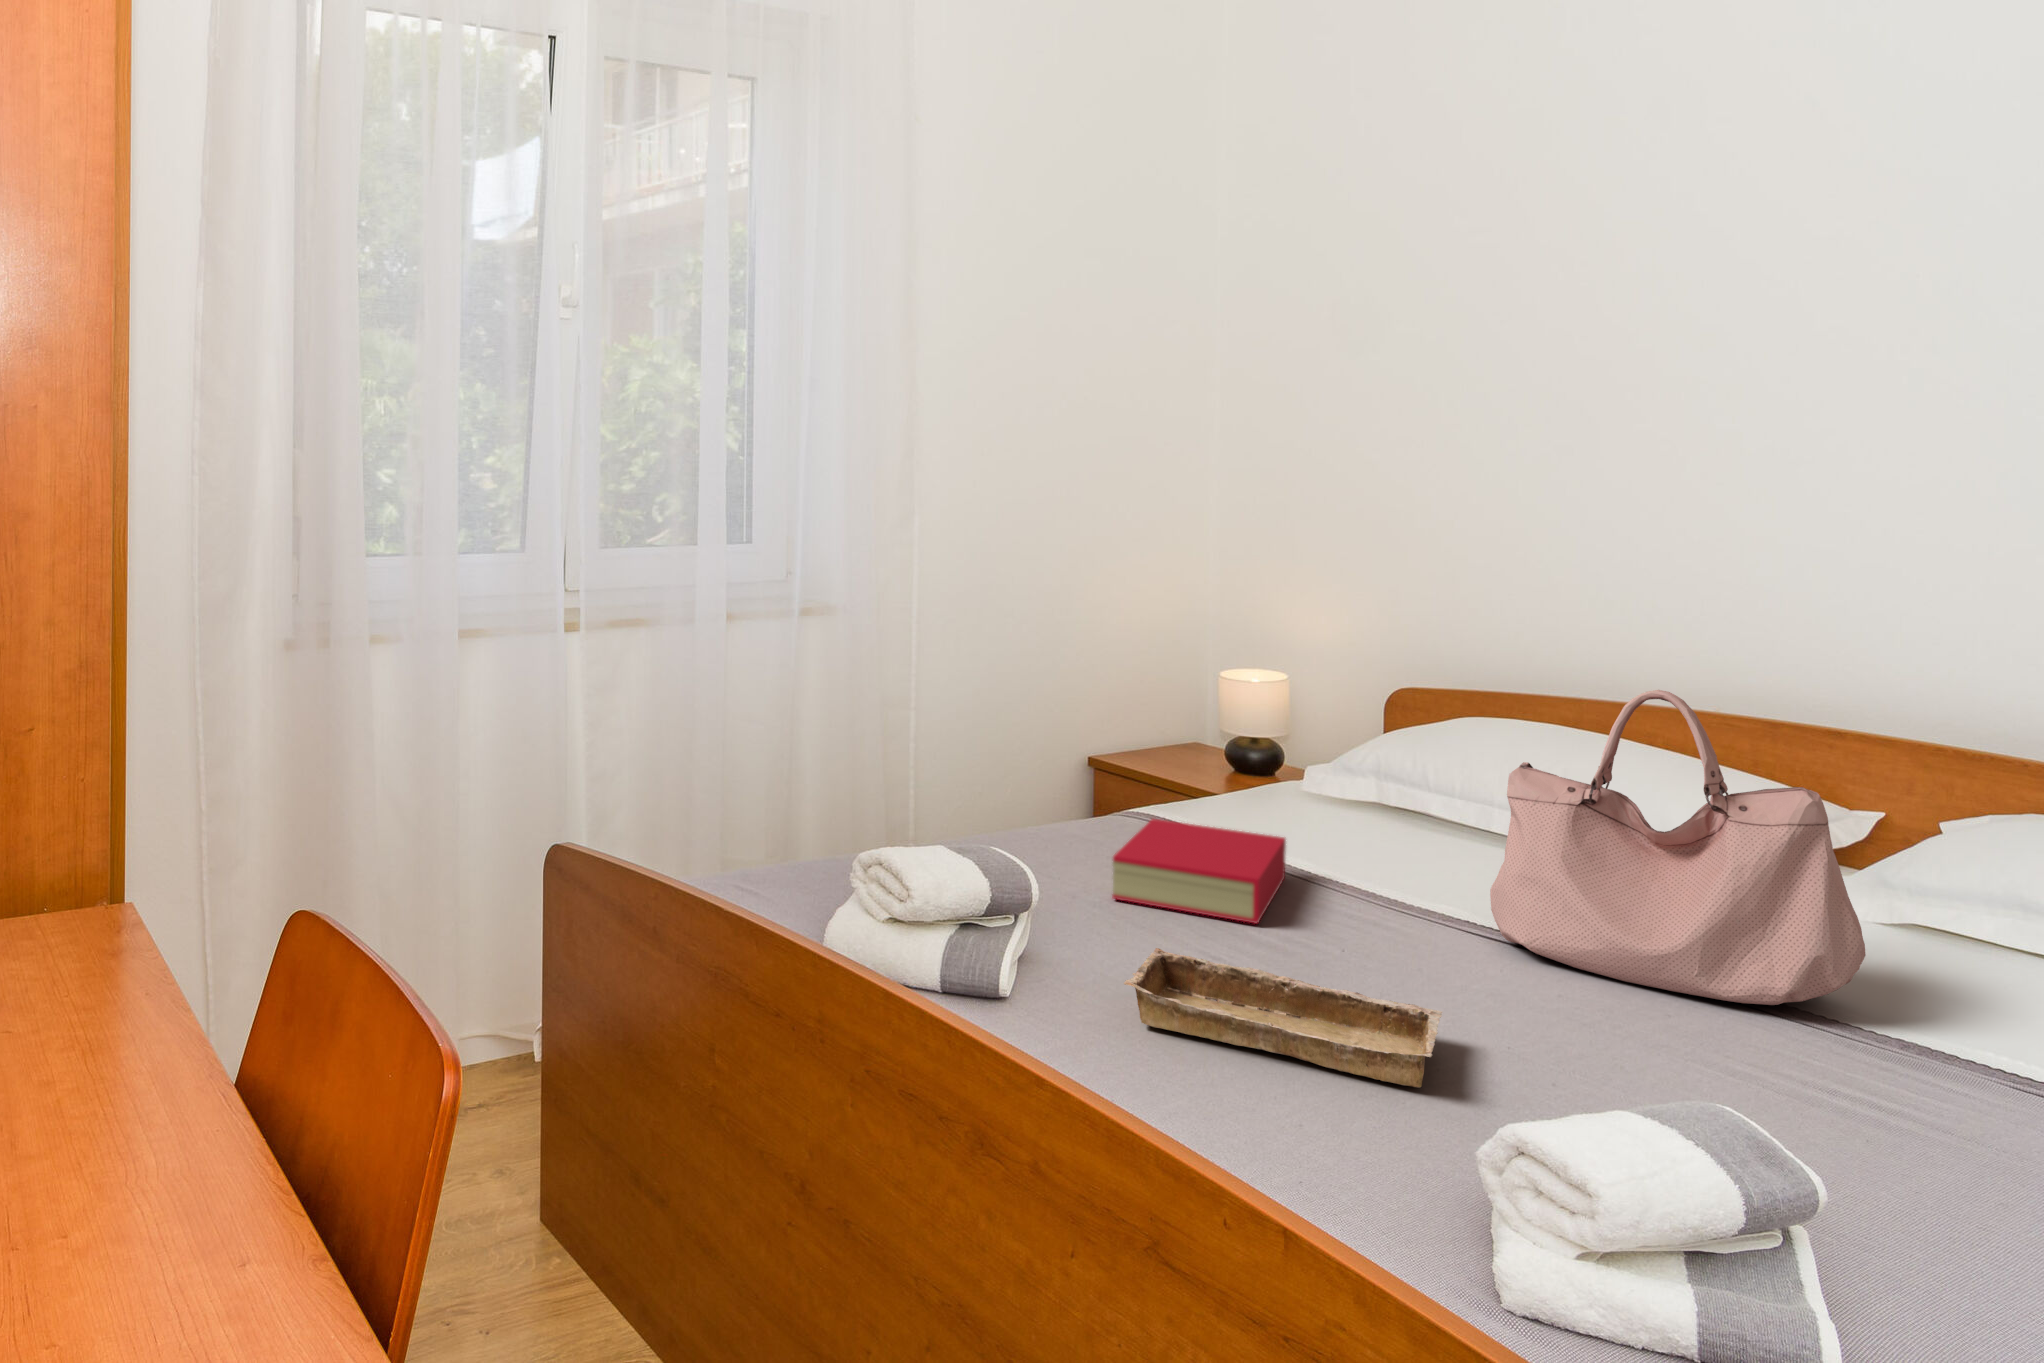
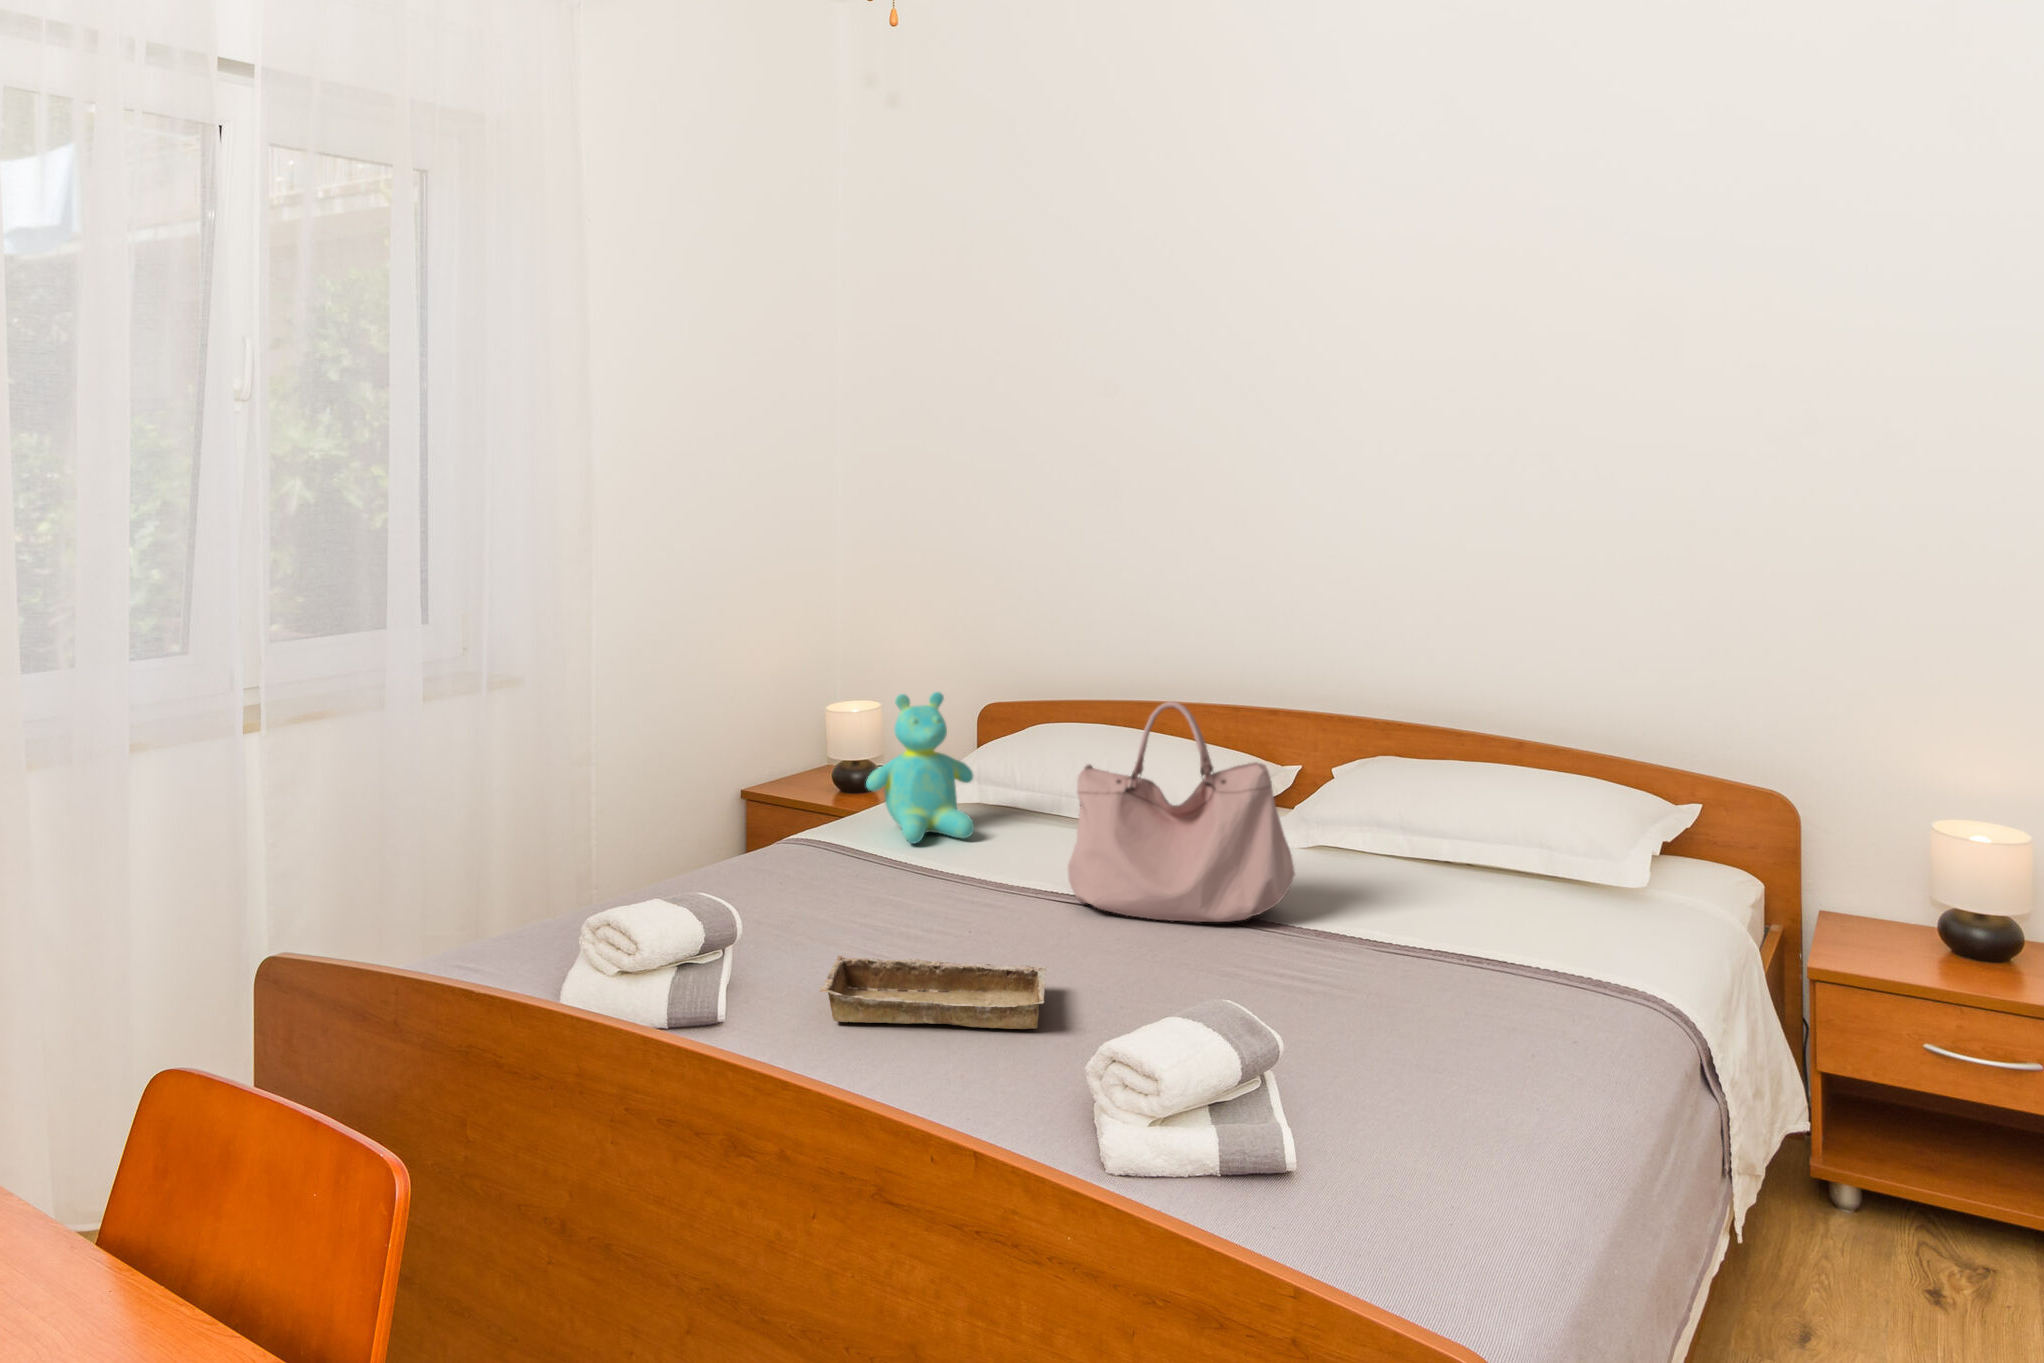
teddy bear: none [1223,656,1367,840] -> present [866,692,974,843]
book: present [1112,819,1286,924] -> none [792,844,921,921]

